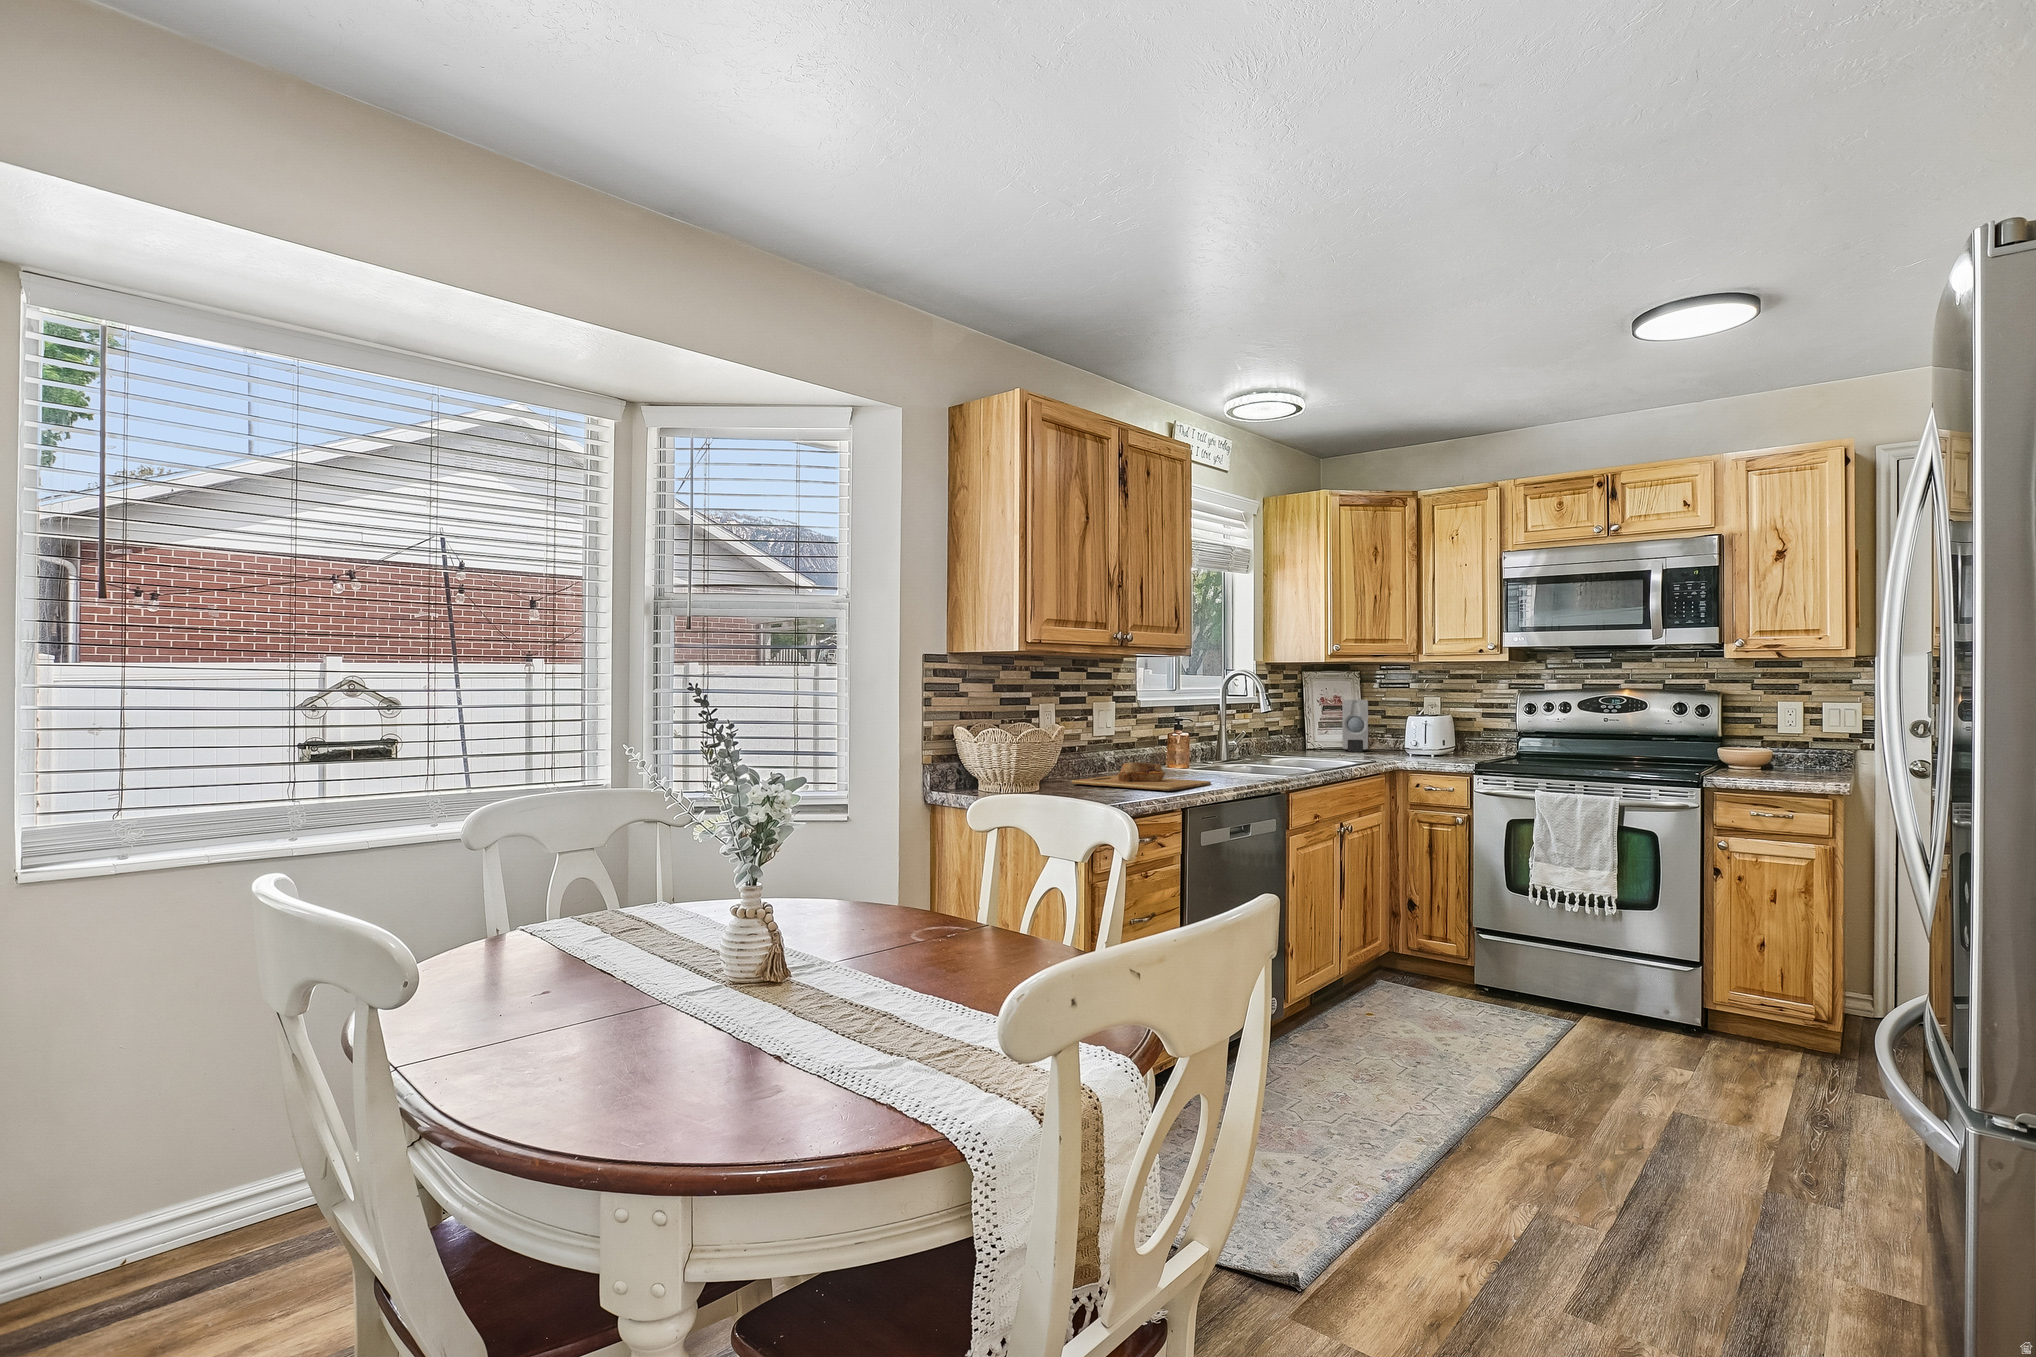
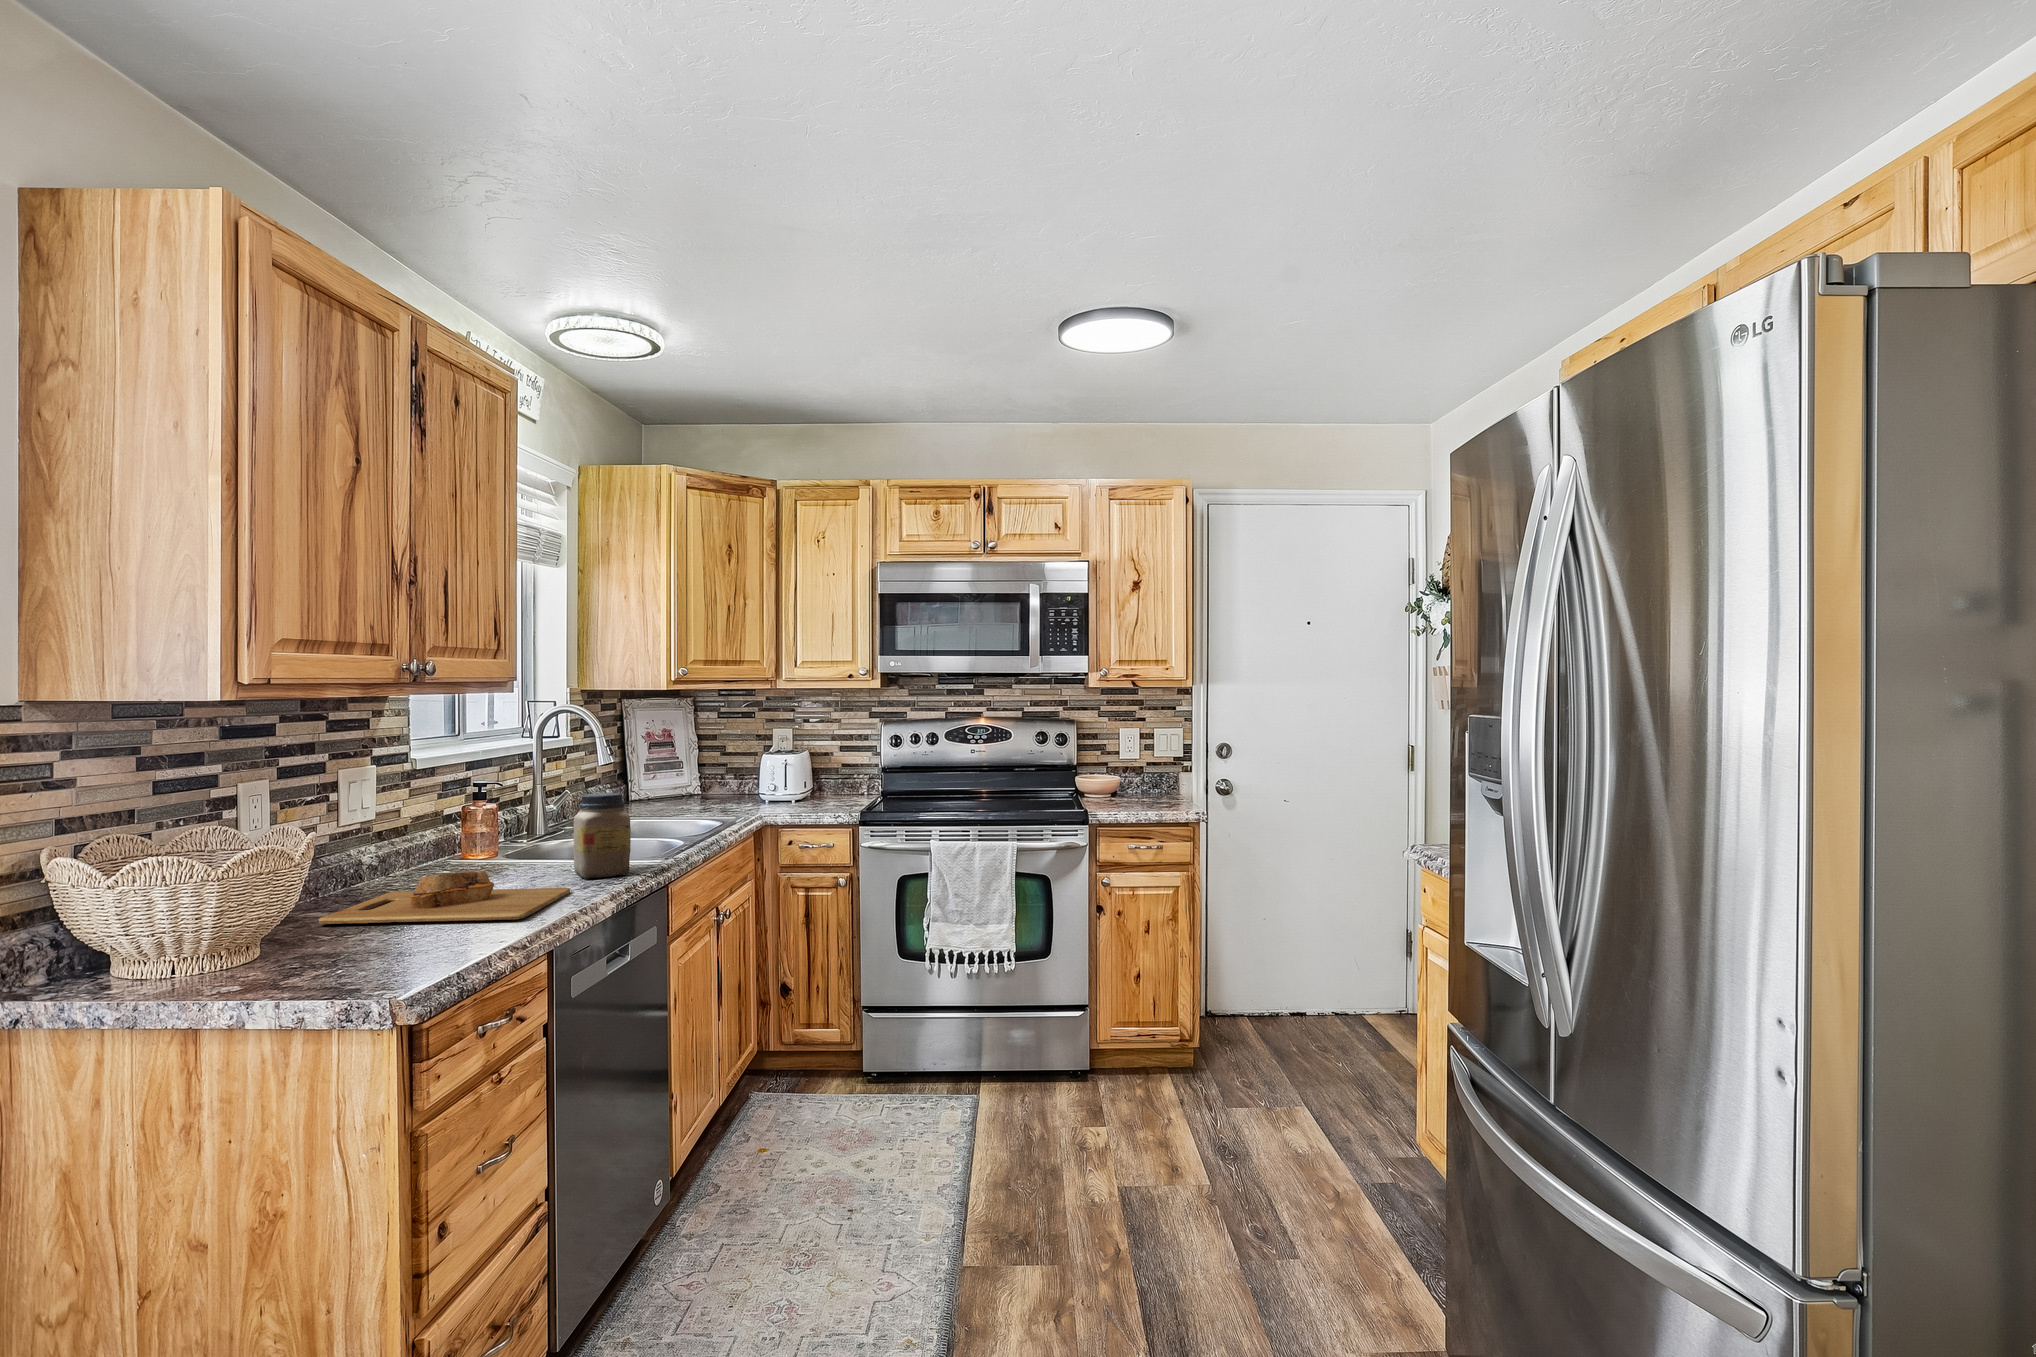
soap dispenser: present [1342,700,1368,752] -> none [681,735,718,802]
jar: none [1222,724,1256,780] -> present [573,793,631,879]

